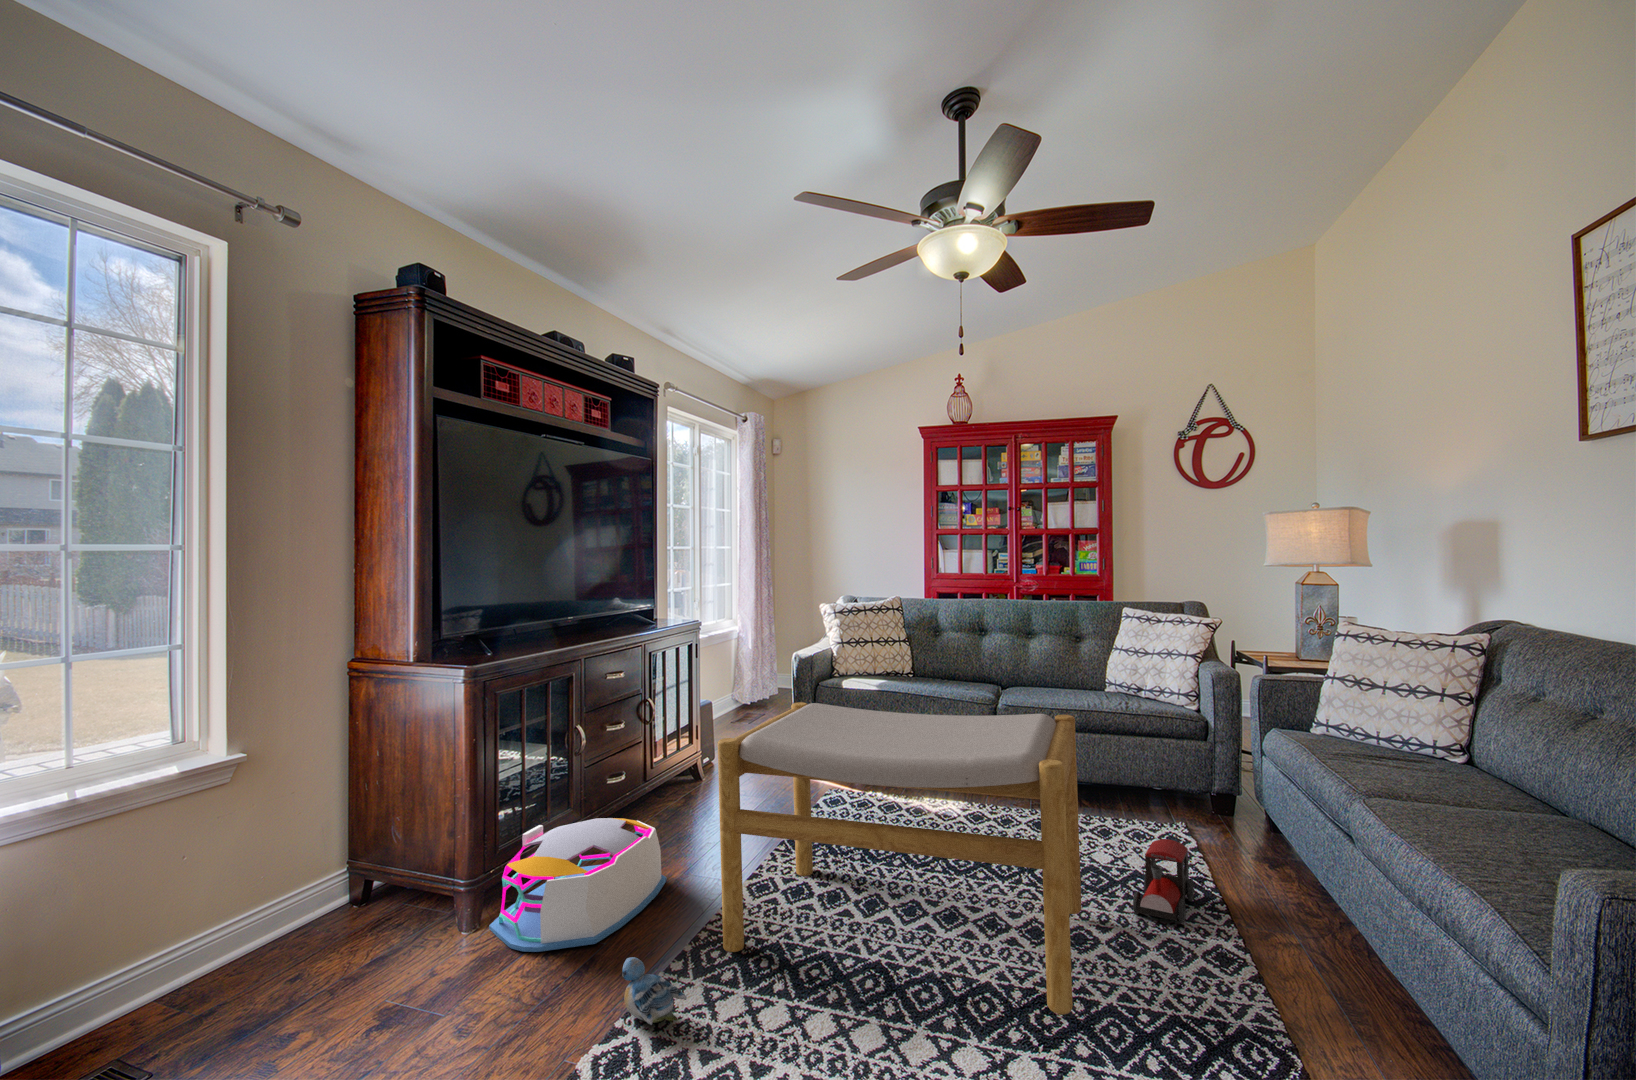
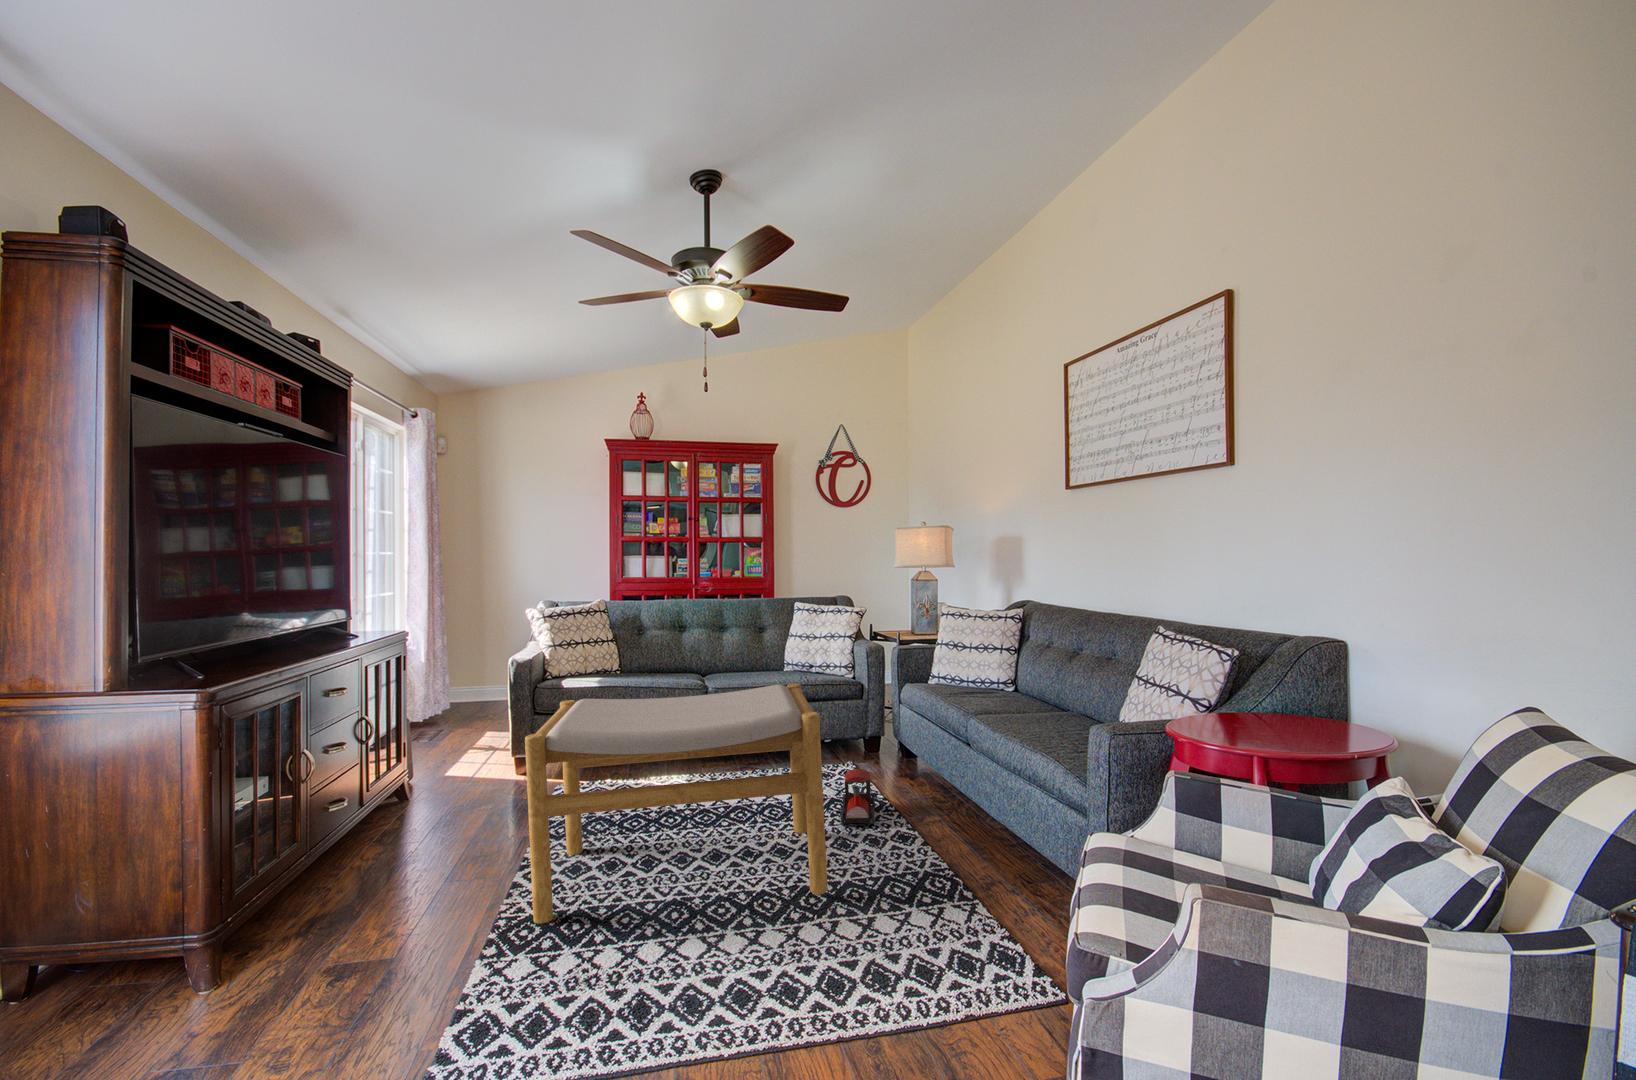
storage bin: present [489,818,666,952] -> none [264,835,443,978]
plush toy: present [622,957,687,1025] -> none [466,938,533,989]

